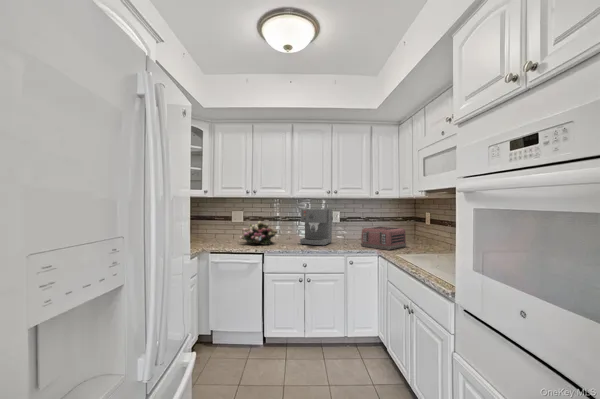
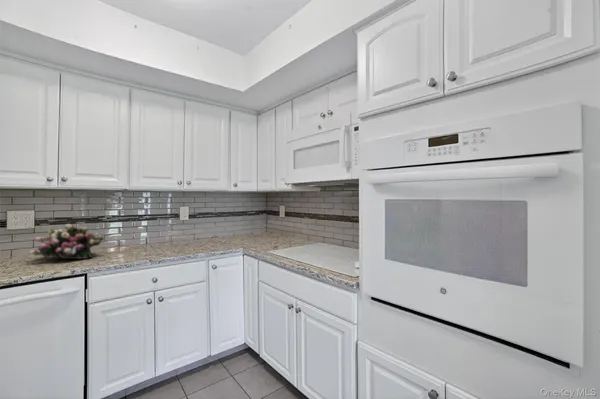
coffee maker: present [300,209,332,246] -> none [141,204,183,251]
toaster: present [361,227,406,250] -> none [221,222,267,246]

